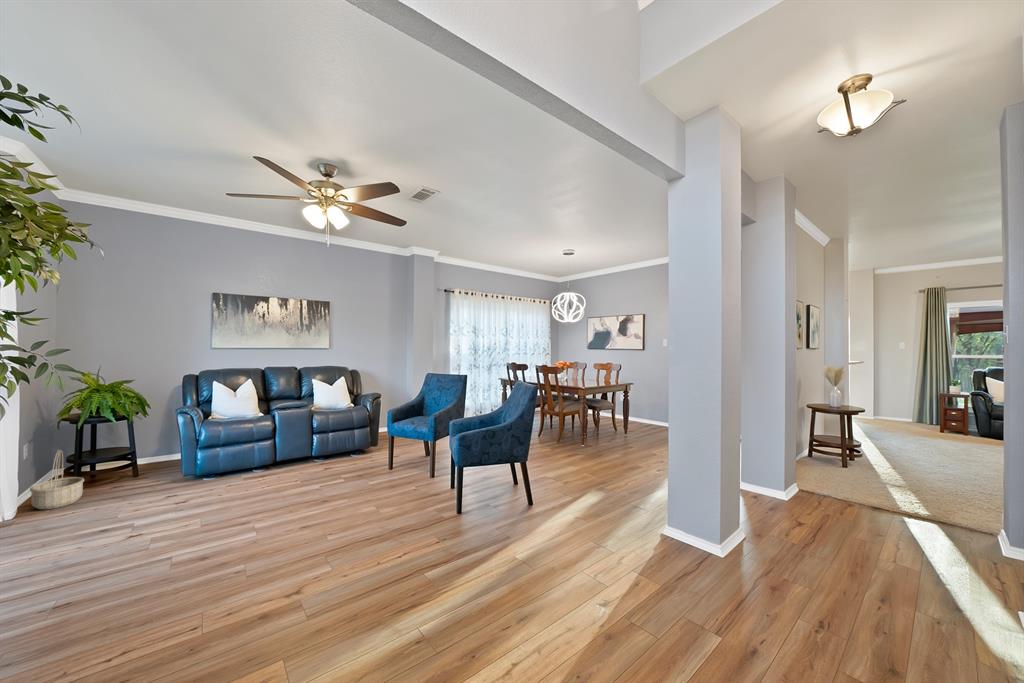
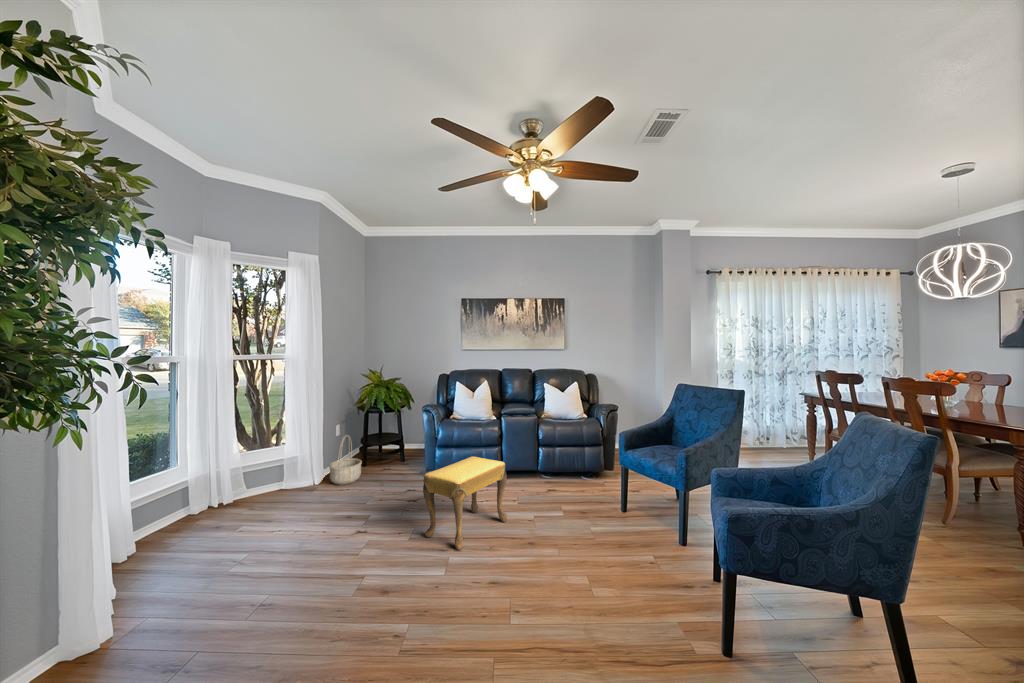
footstool: none [217,444,297,520] -> present [423,457,507,550]

